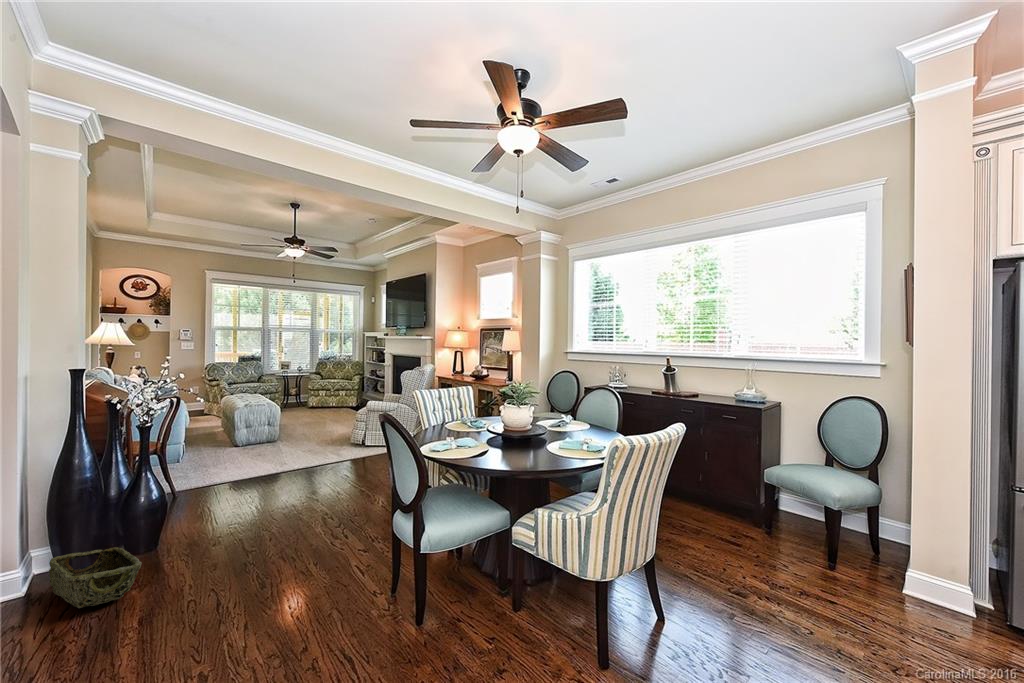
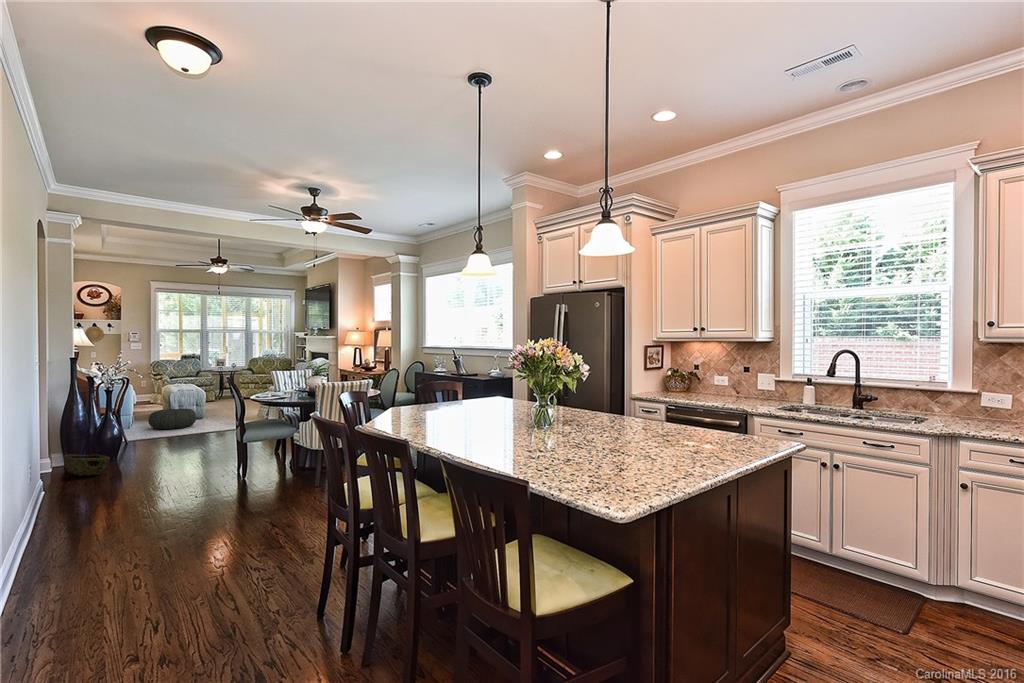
pouf: none [206,431,271,463] -> present [148,408,196,429]

